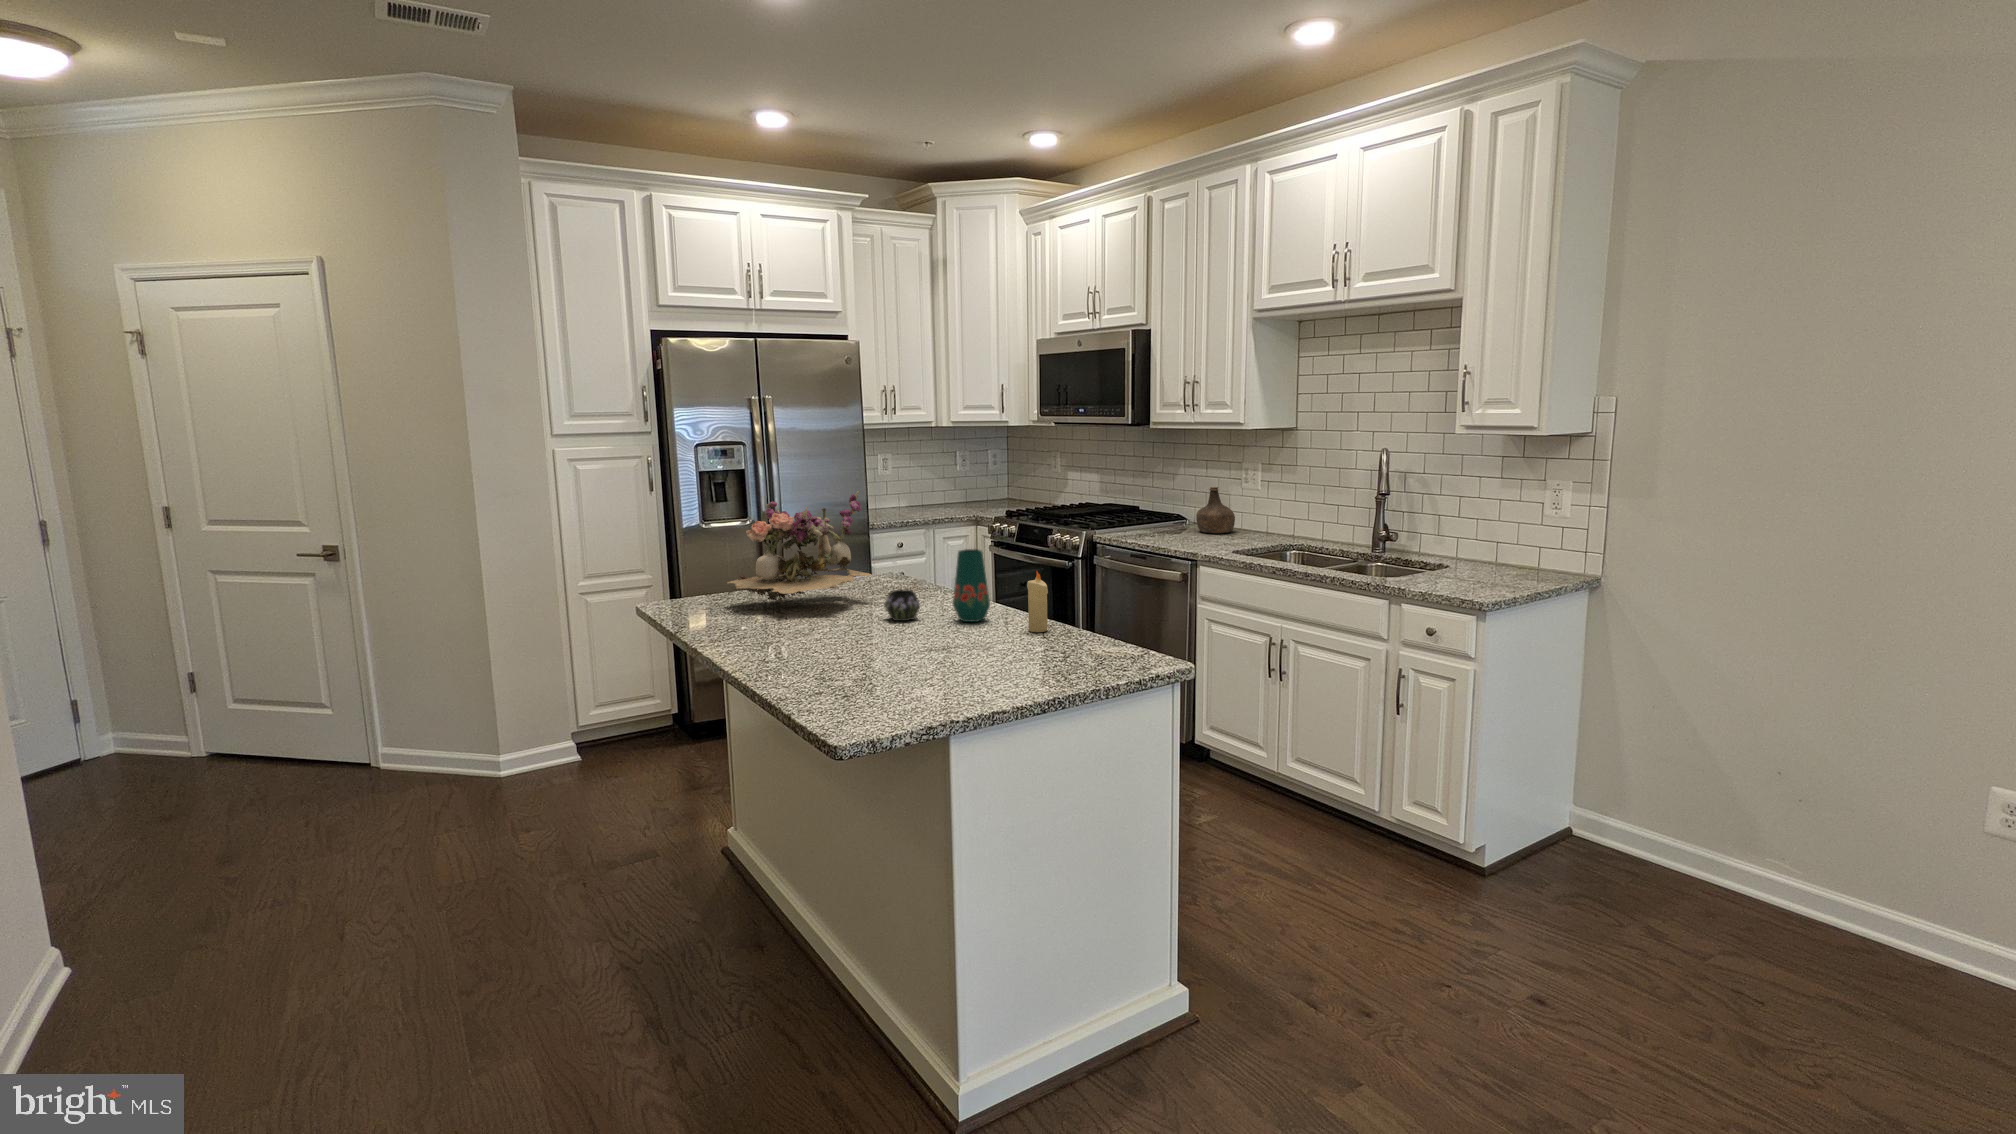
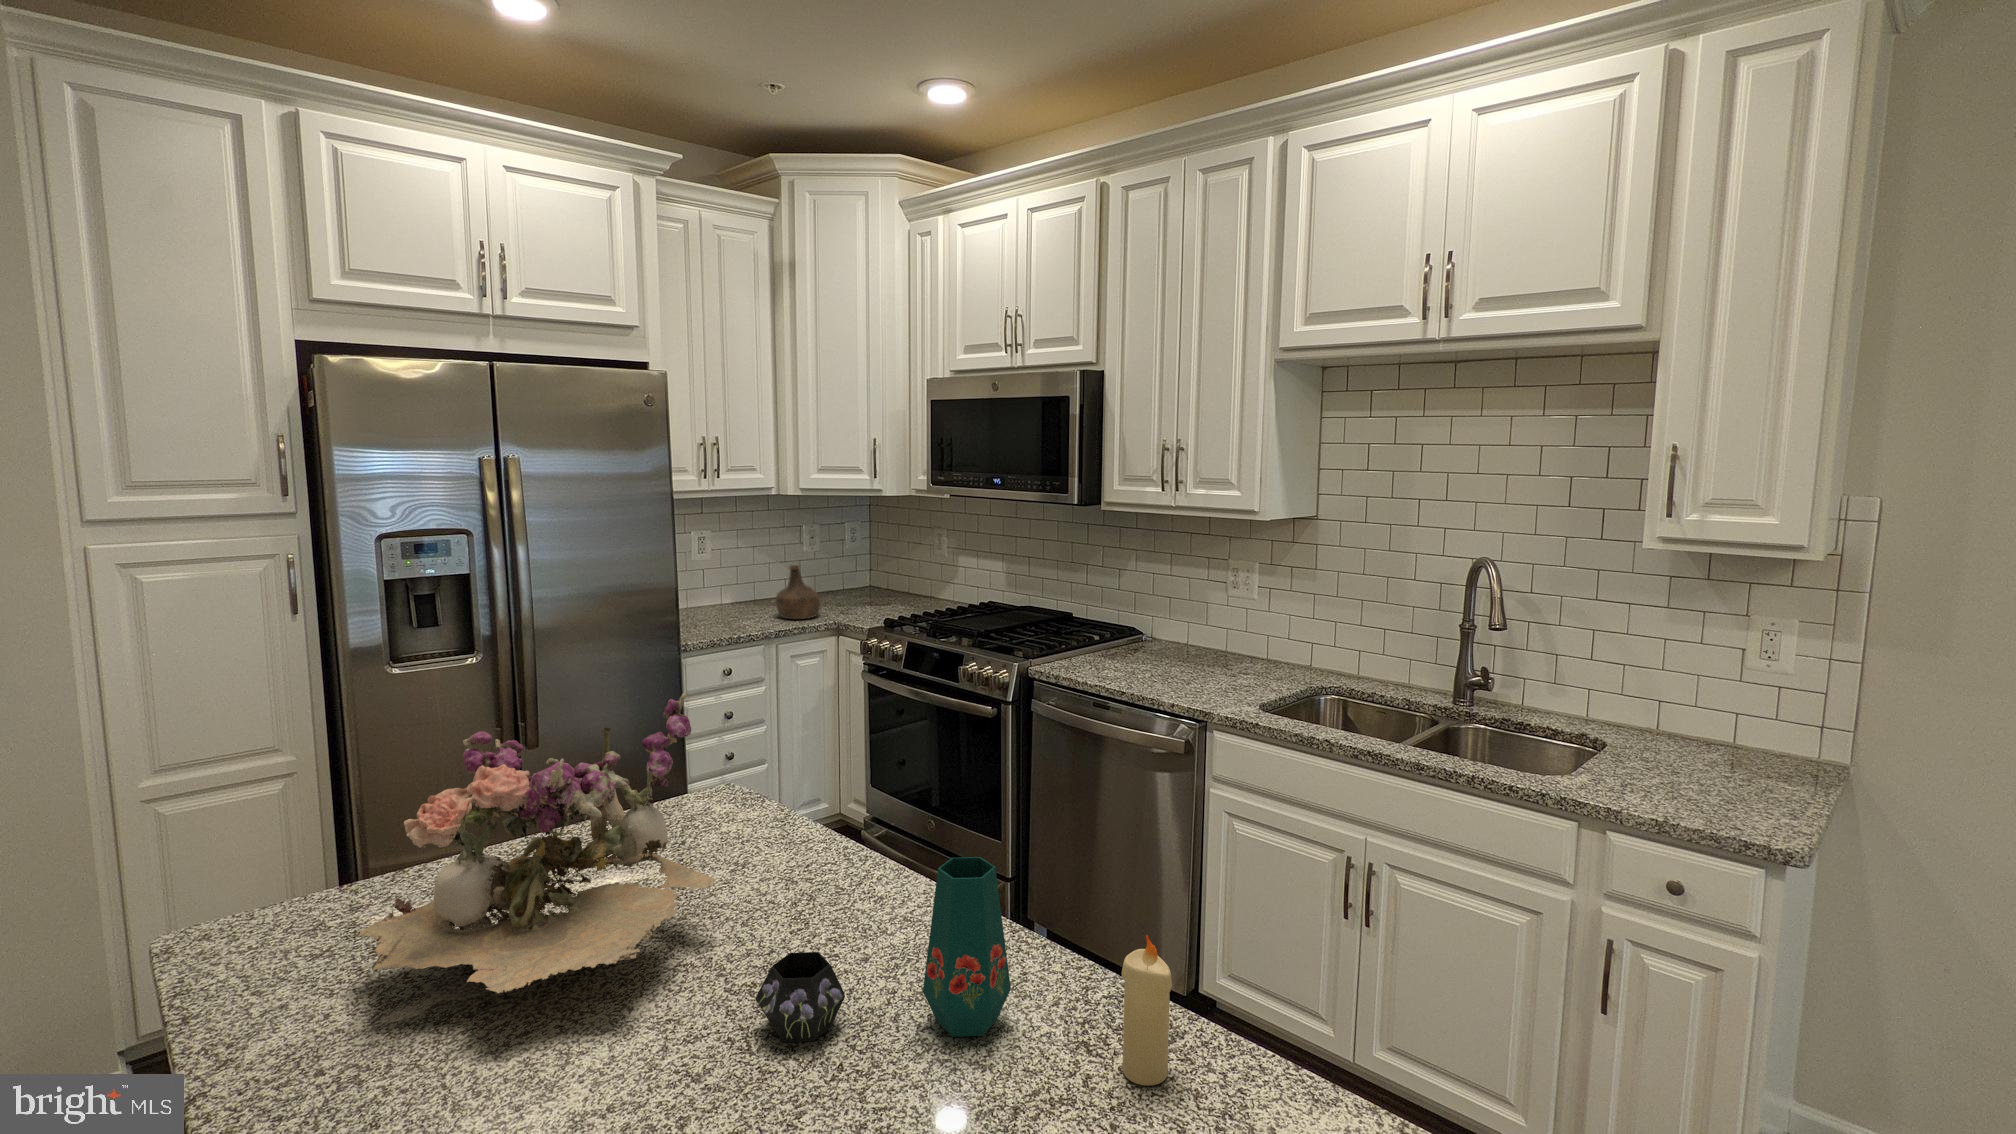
bottle: present [1196,487,1235,533] -> present [776,565,820,619]

